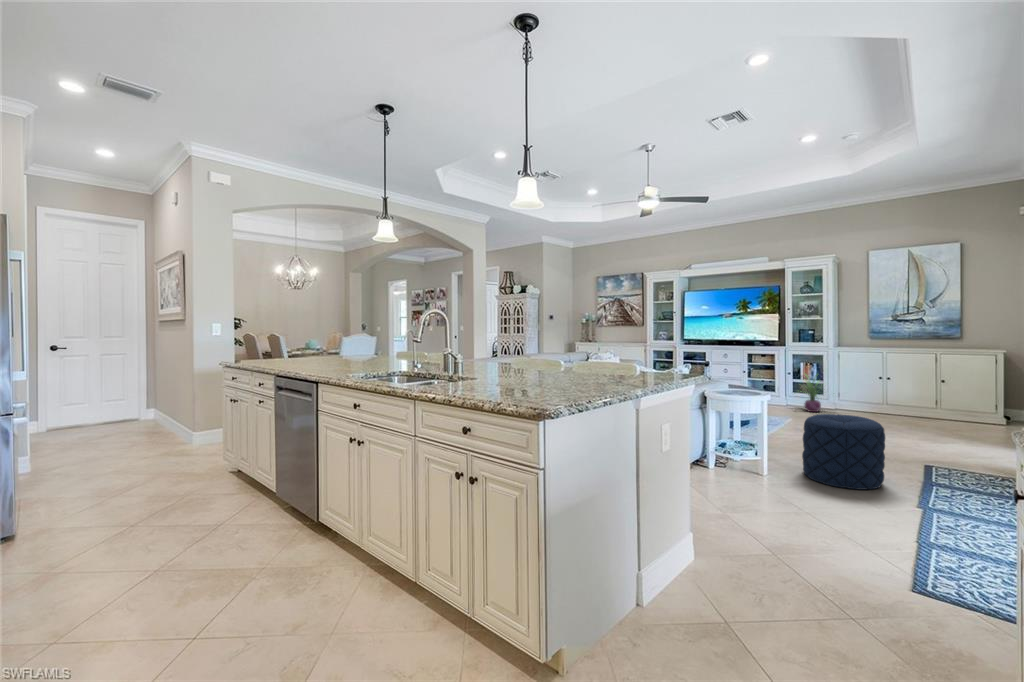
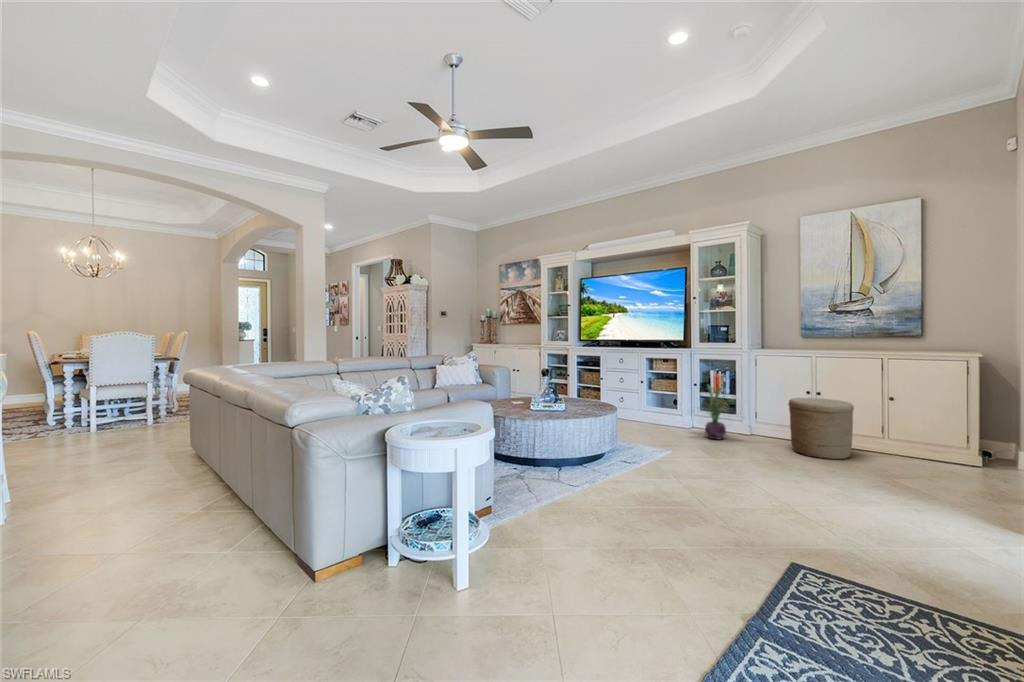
woven basket: none [871,381,919,422] -> present [788,398,854,459]
pouf: present [802,414,885,490] -> none [515,464,643,628]

